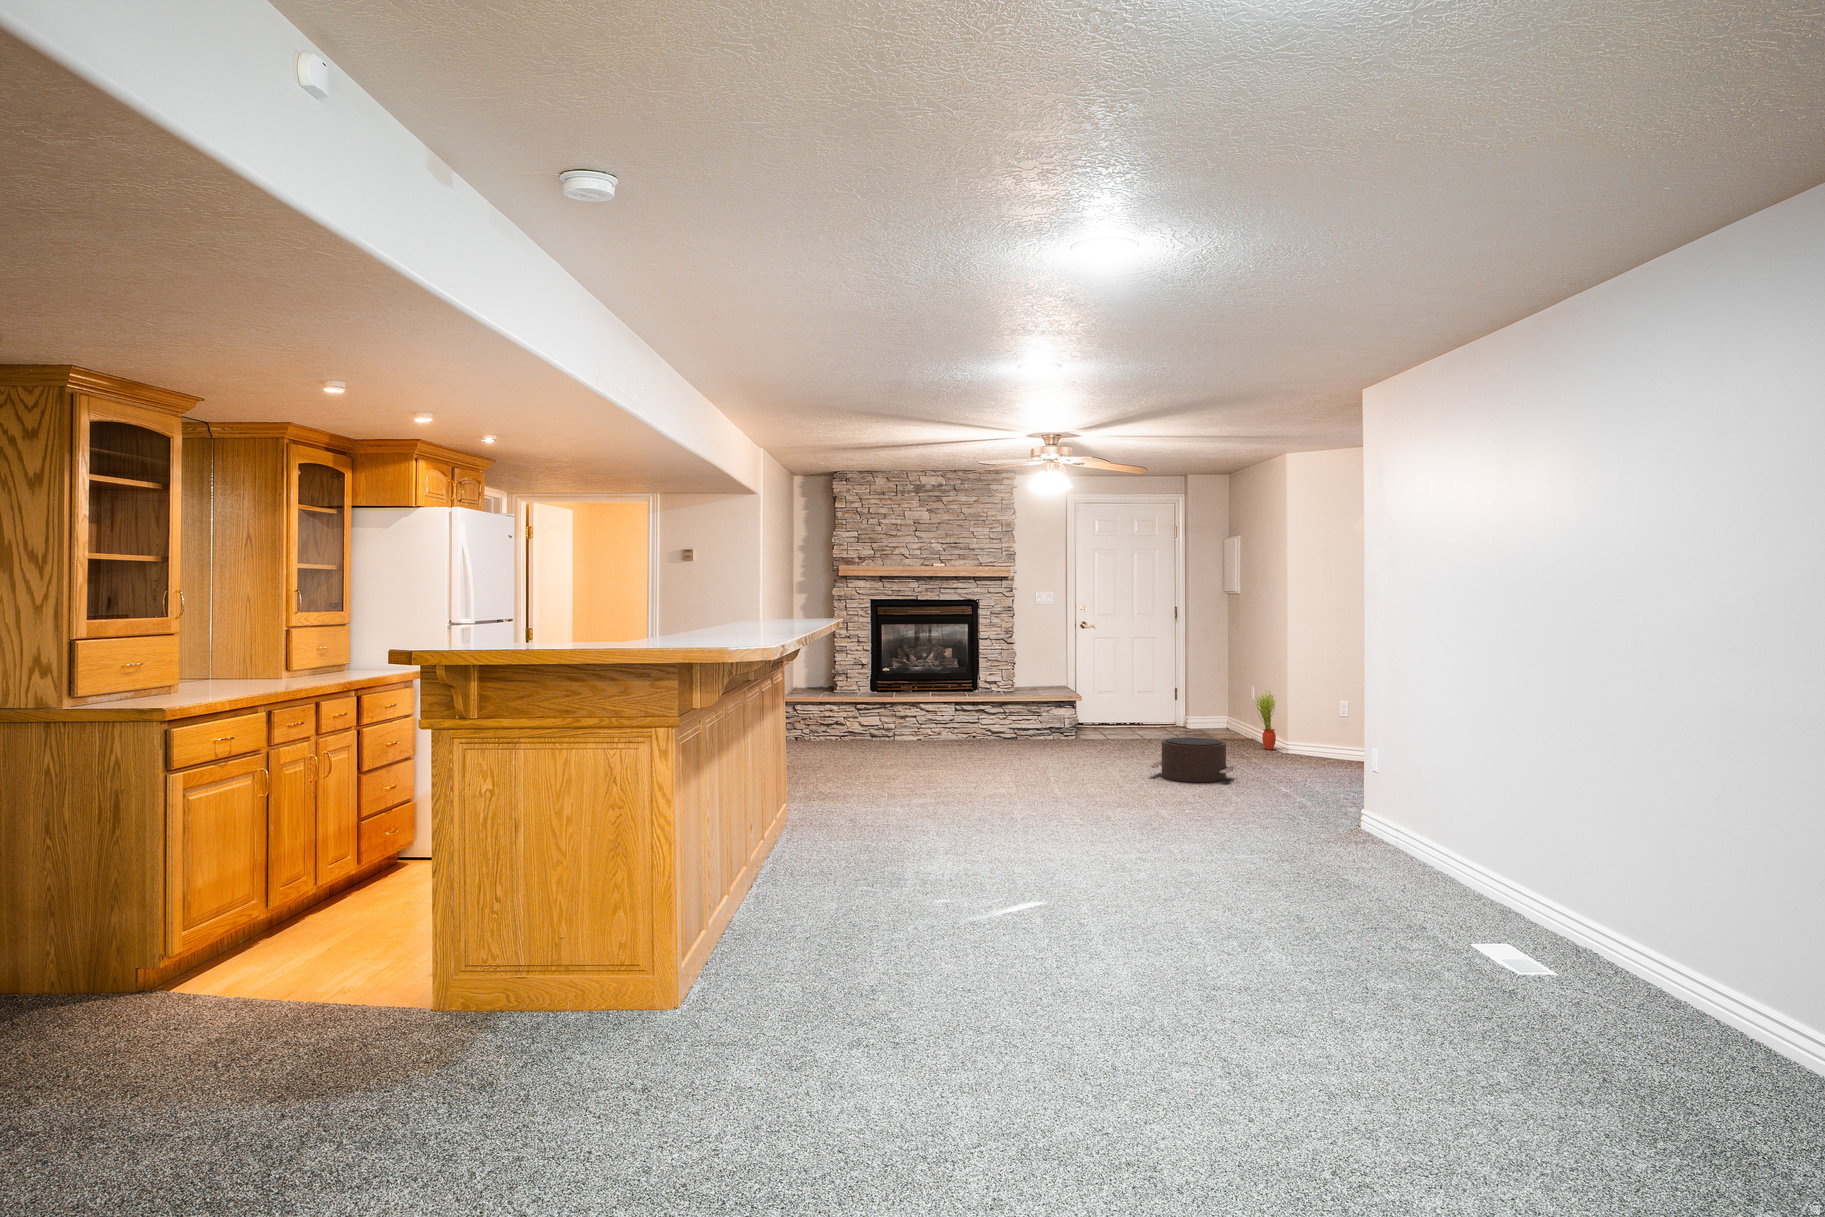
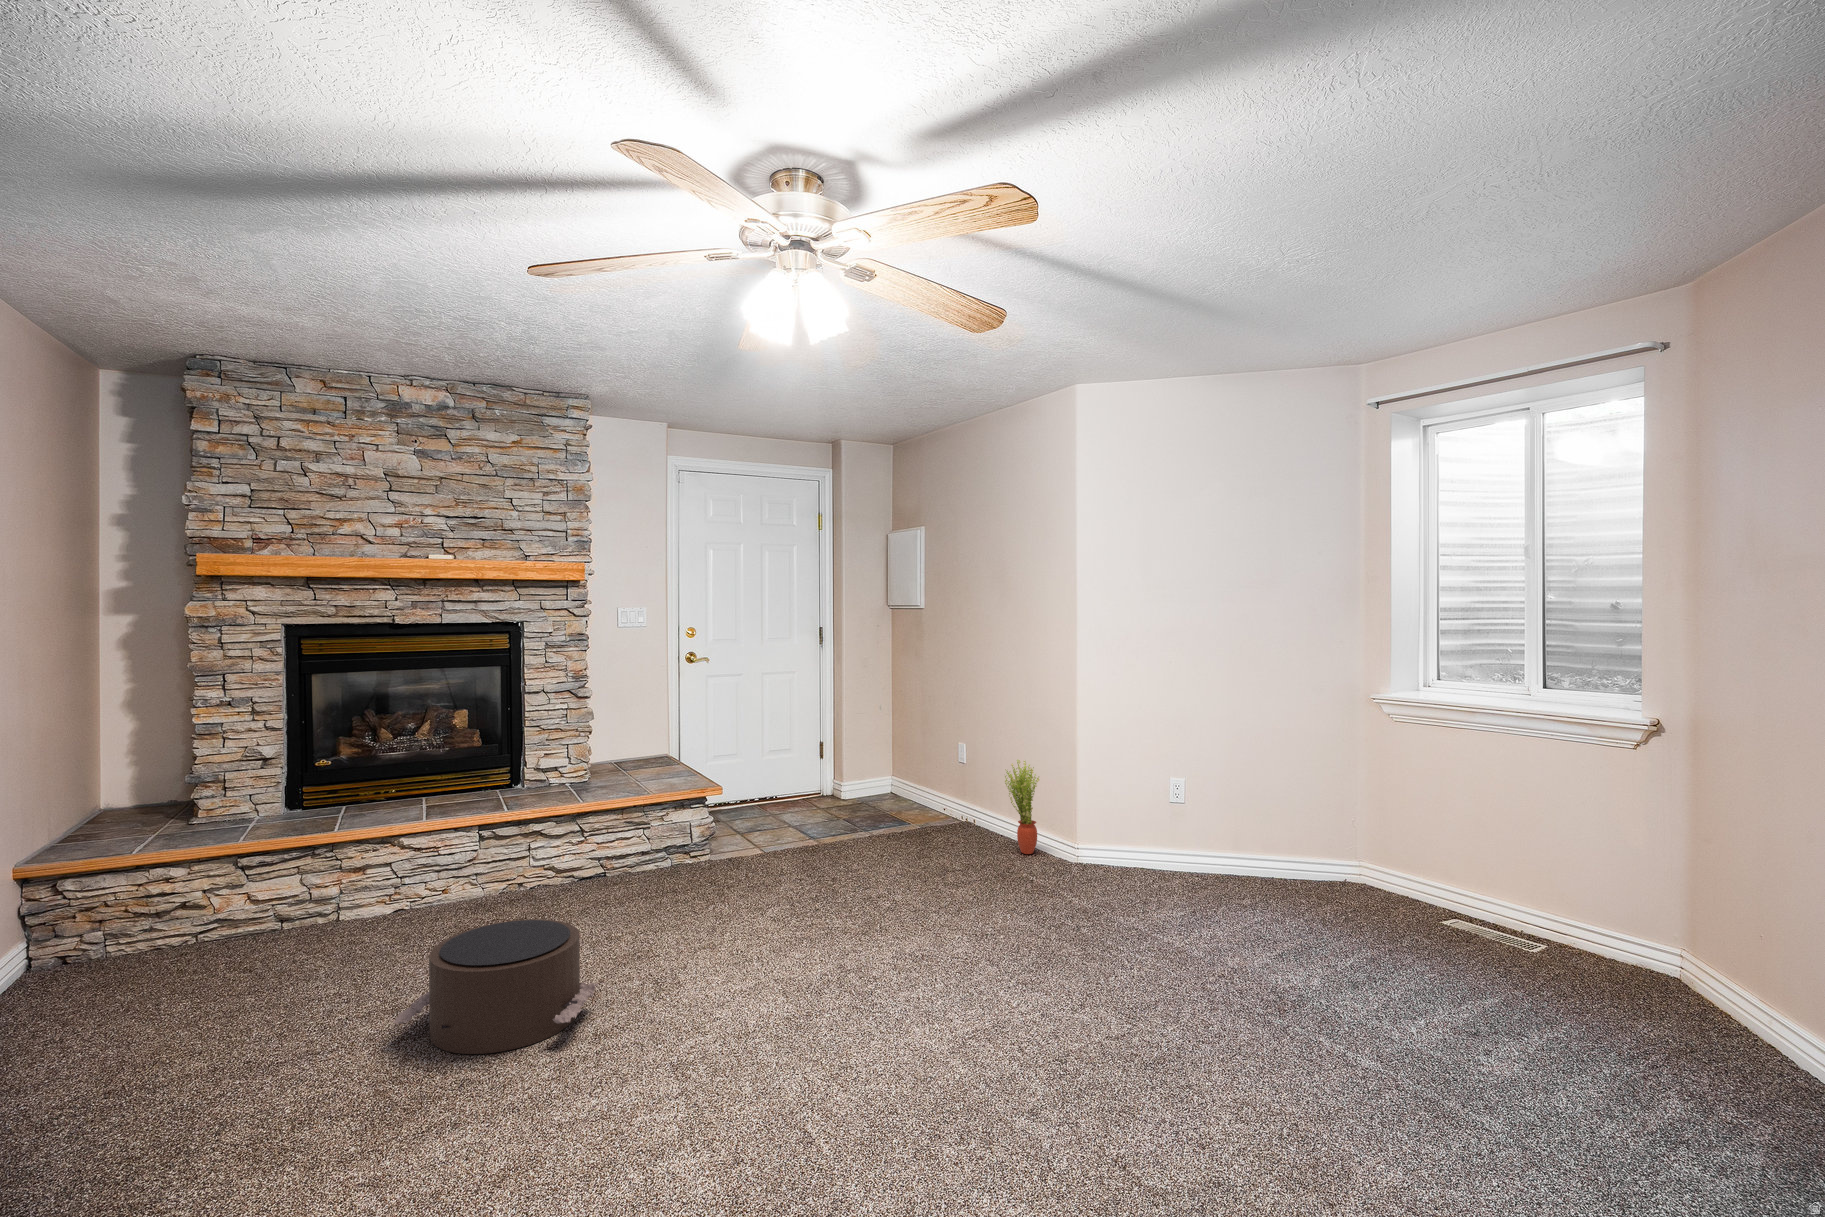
pouf: present [1150,738,1234,782] -> present [393,919,598,1054]

